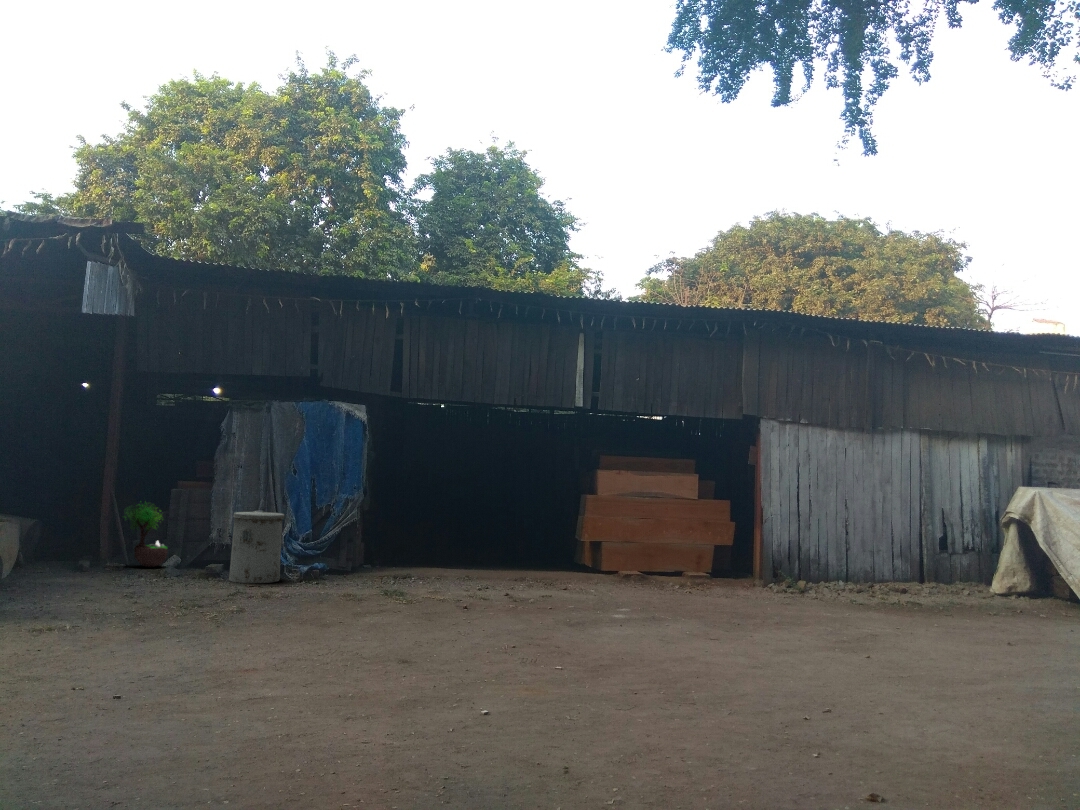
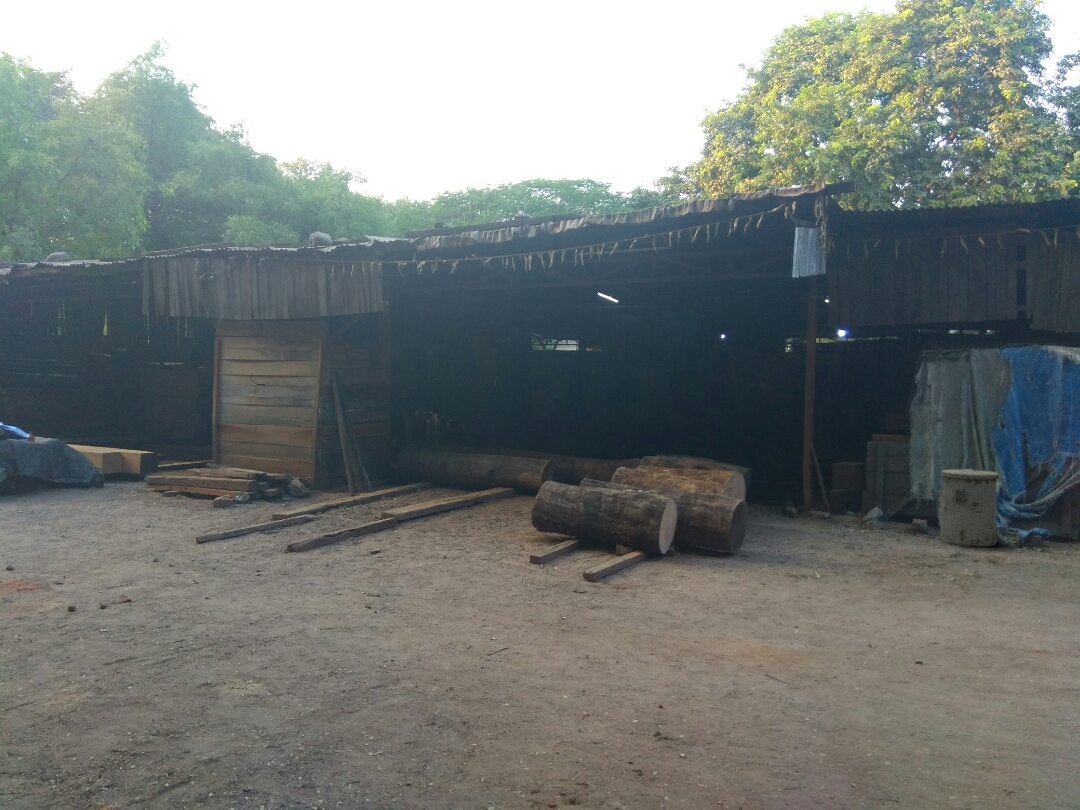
potted tree: present [125,504,168,567] -> none [820,452,866,519]

